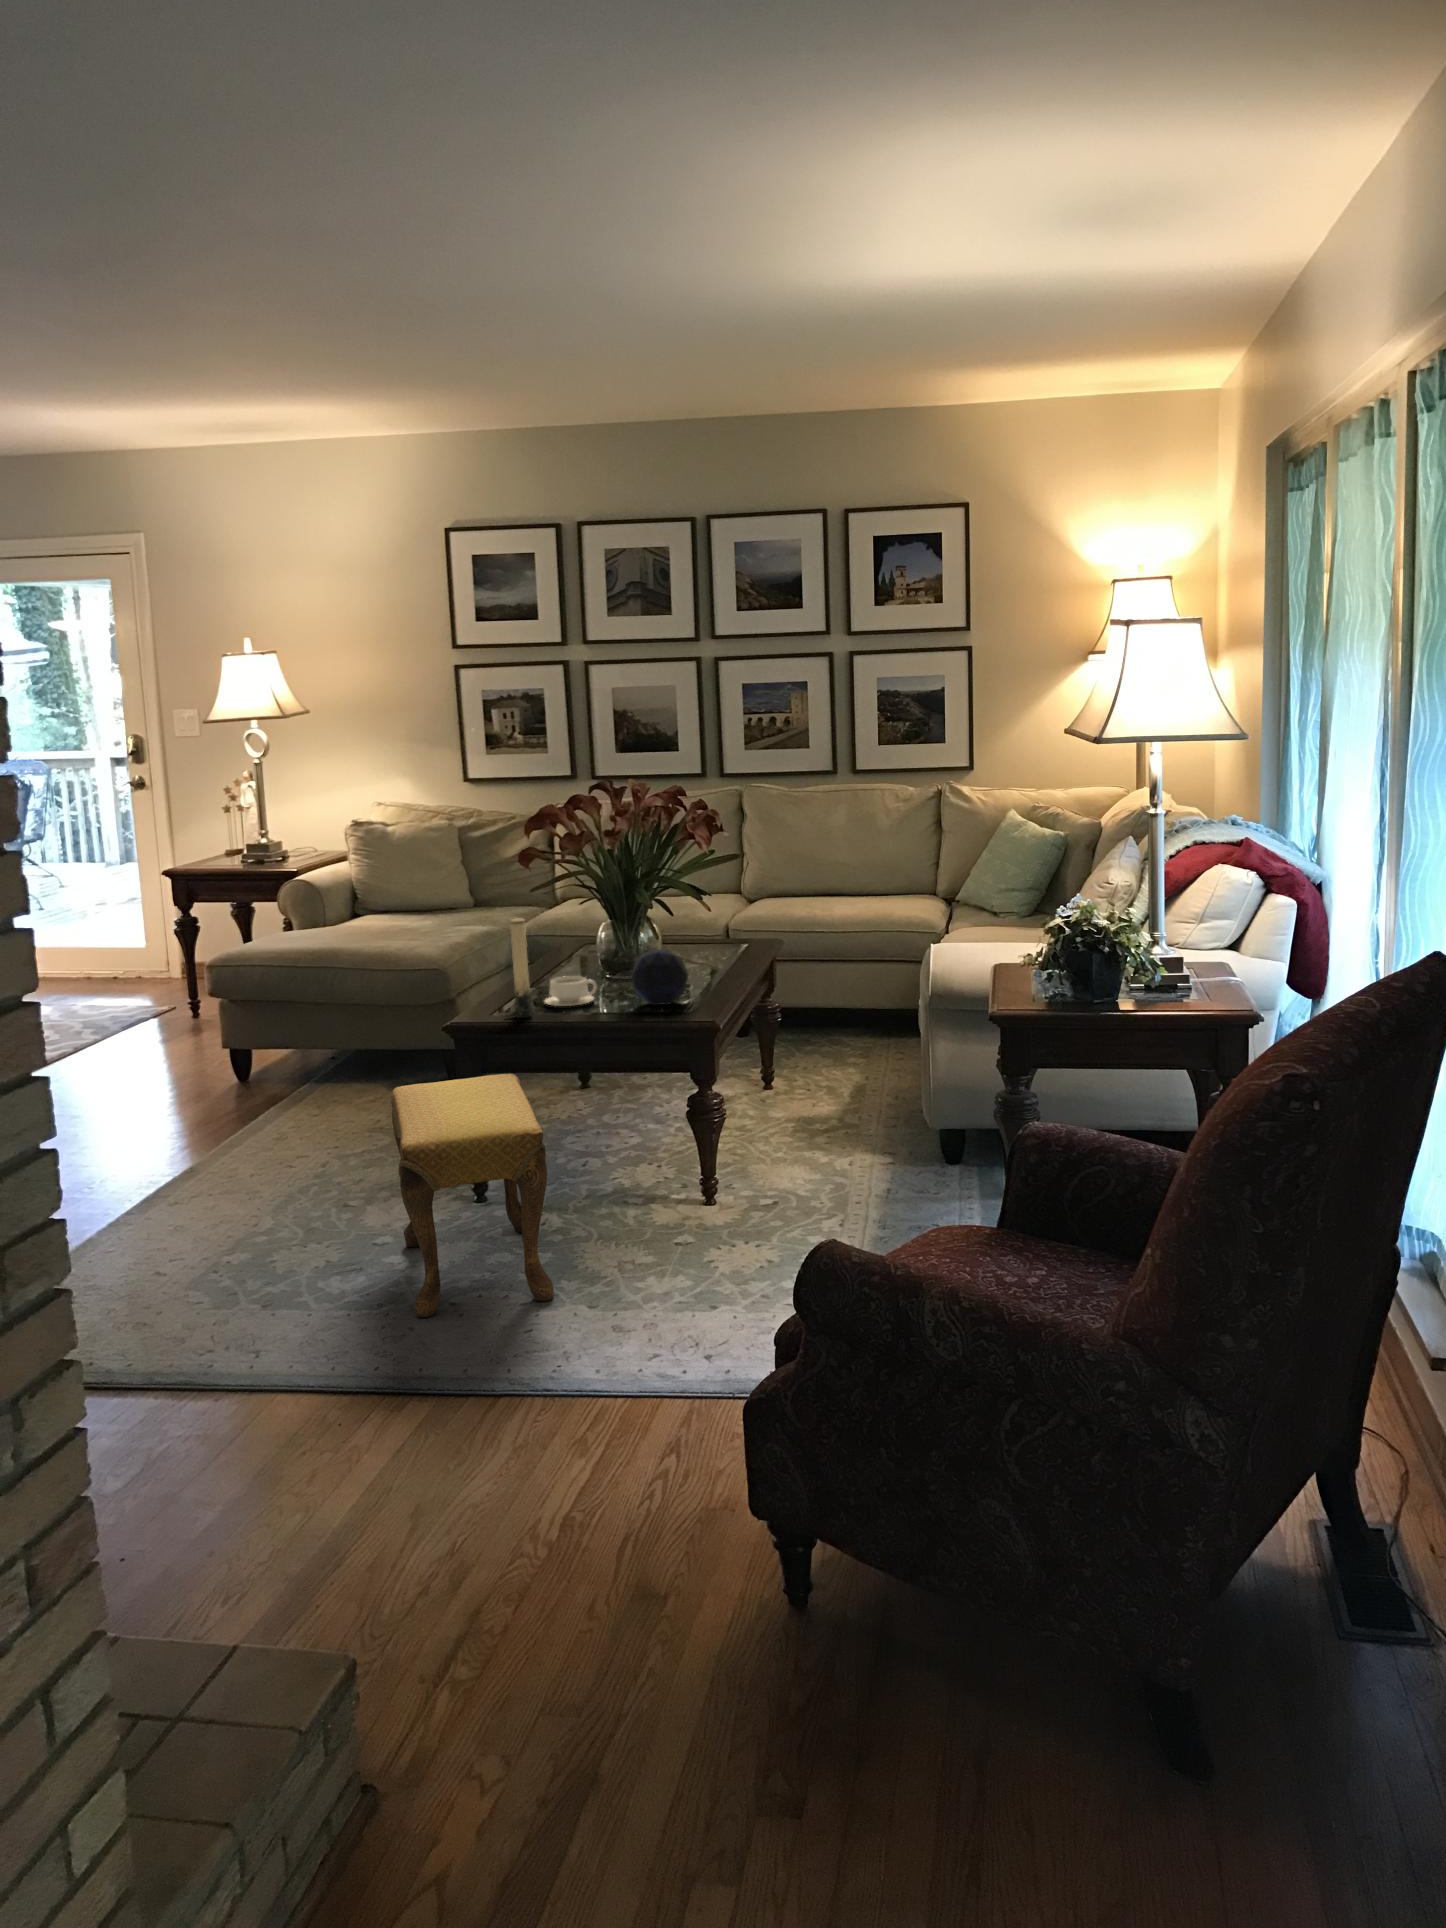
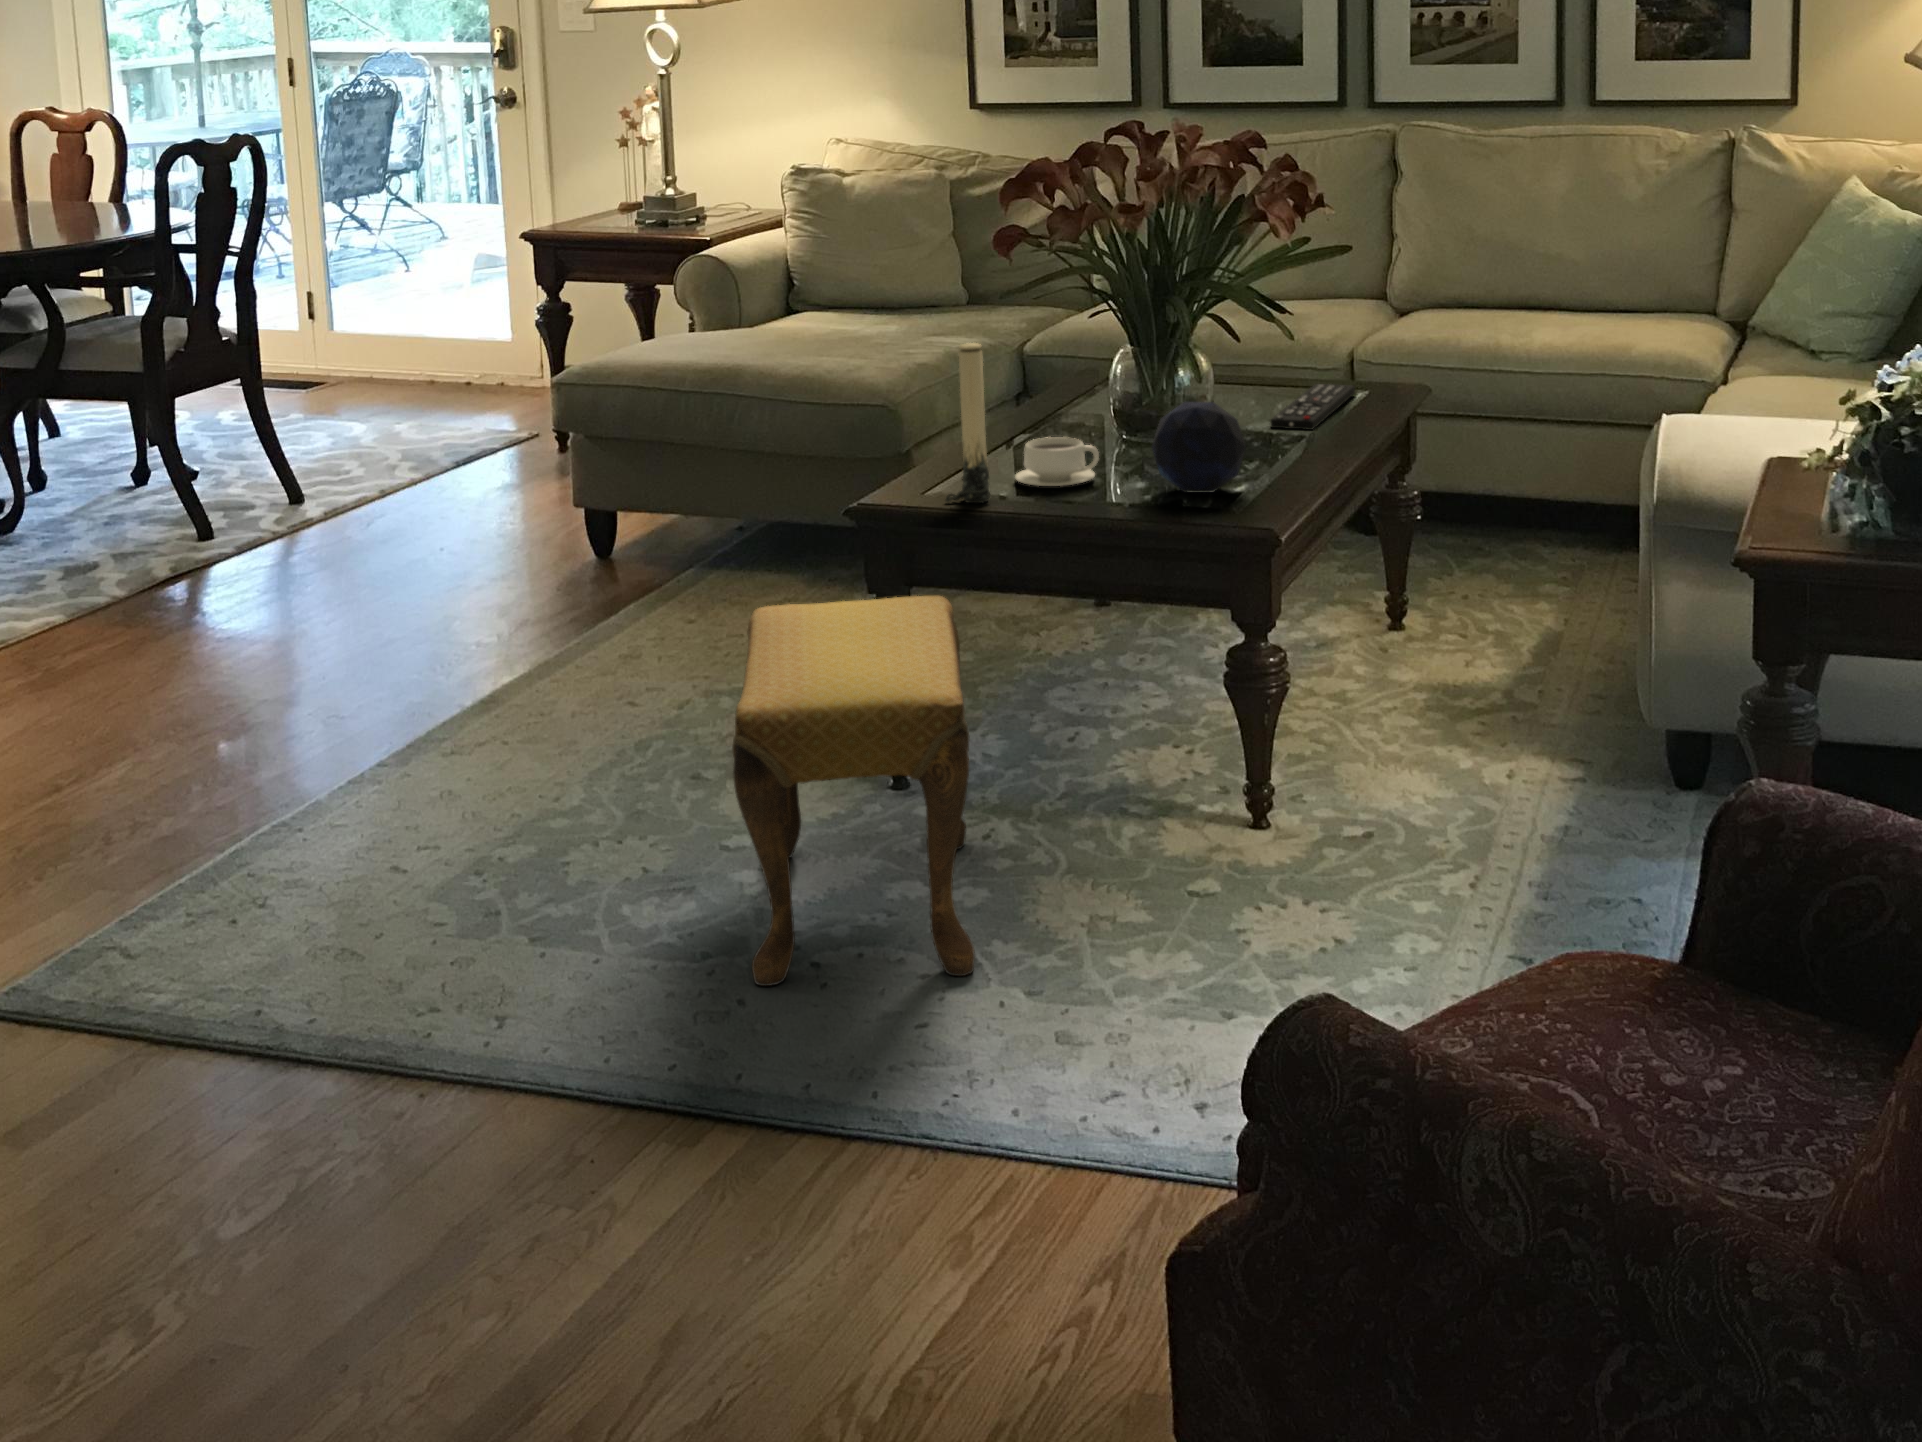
remote control: none [692,941,738,968] -> present [1270,384,1355,430]

